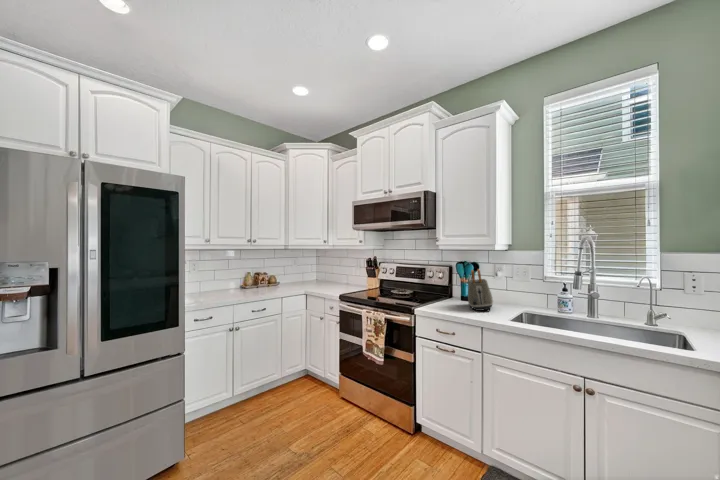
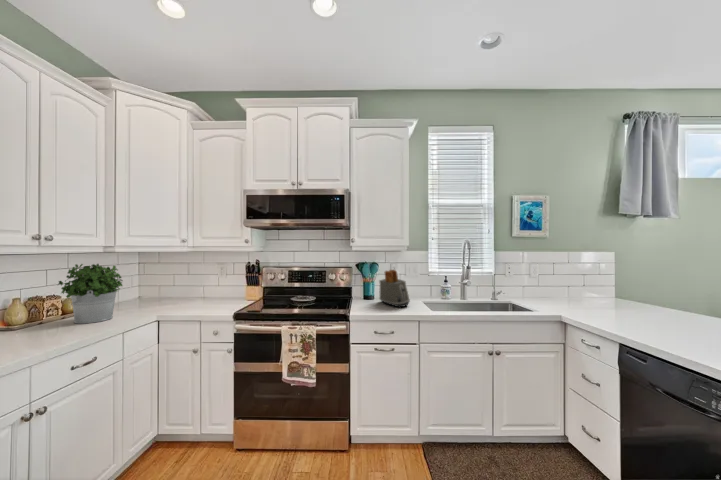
potted plant: none [264,255,291,290] -> present [59,264,122,324]

